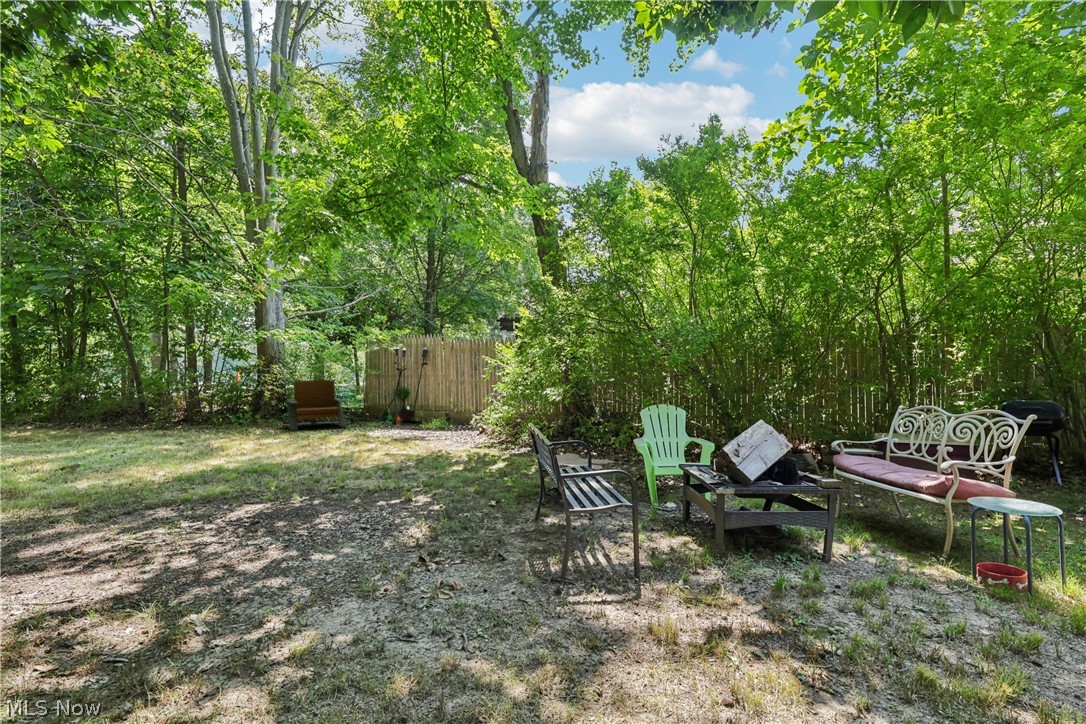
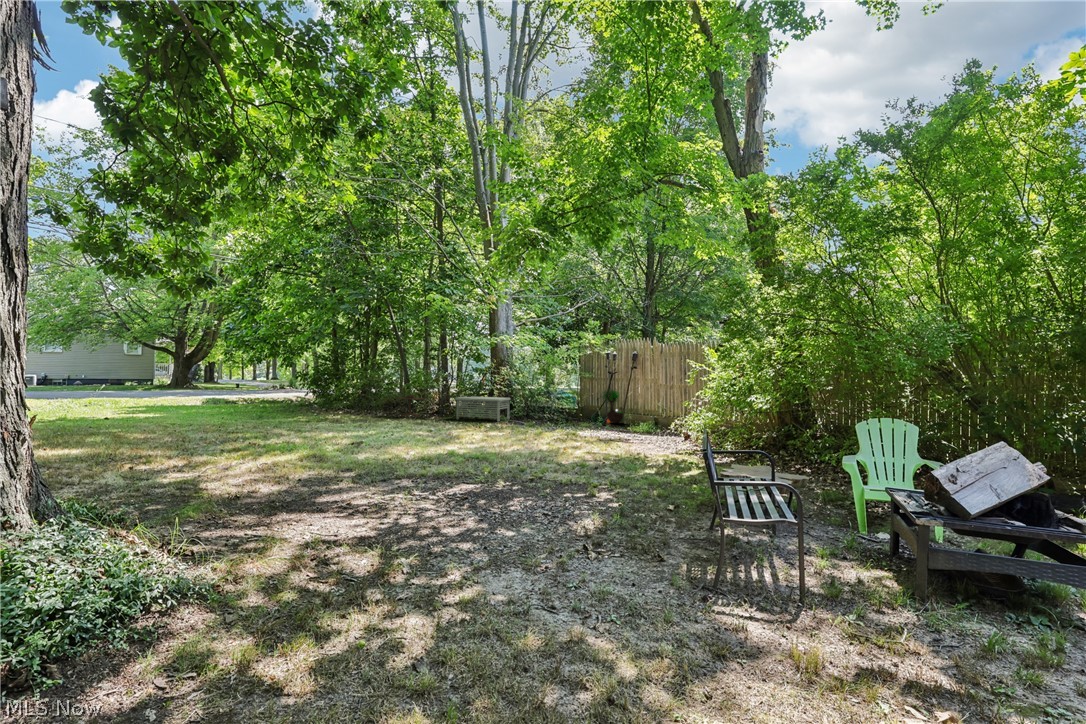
lounge chair: present [287,380,346,430] -> none [511,382,560,425]
storage bench: none [210,399,285,427] -> present [455,397,510,421]
side table: none [119,400,165,429] -> present [397,395,424,417]

